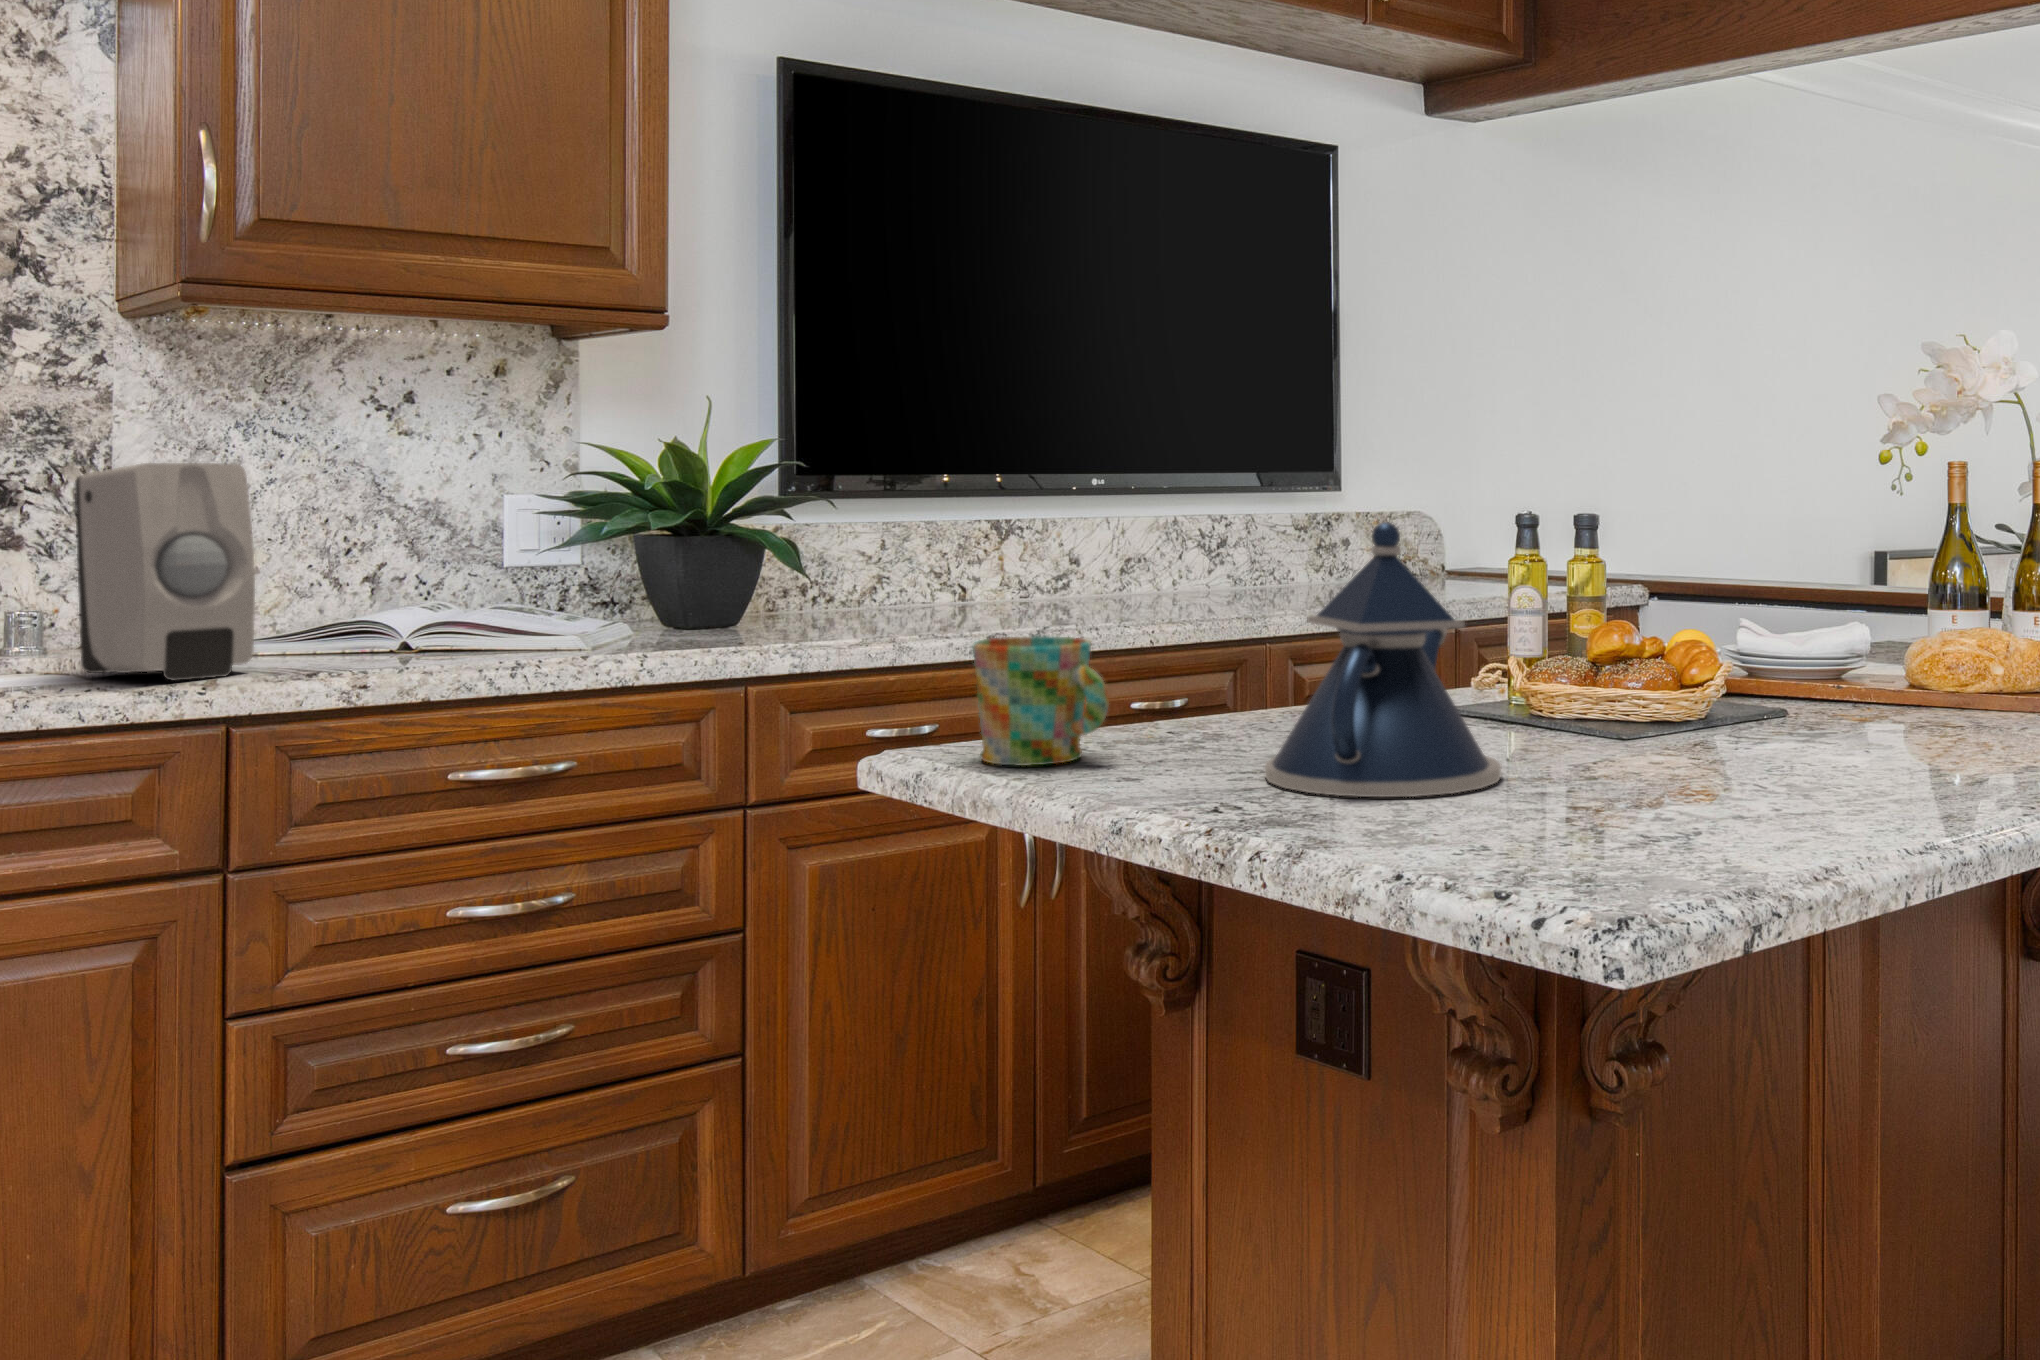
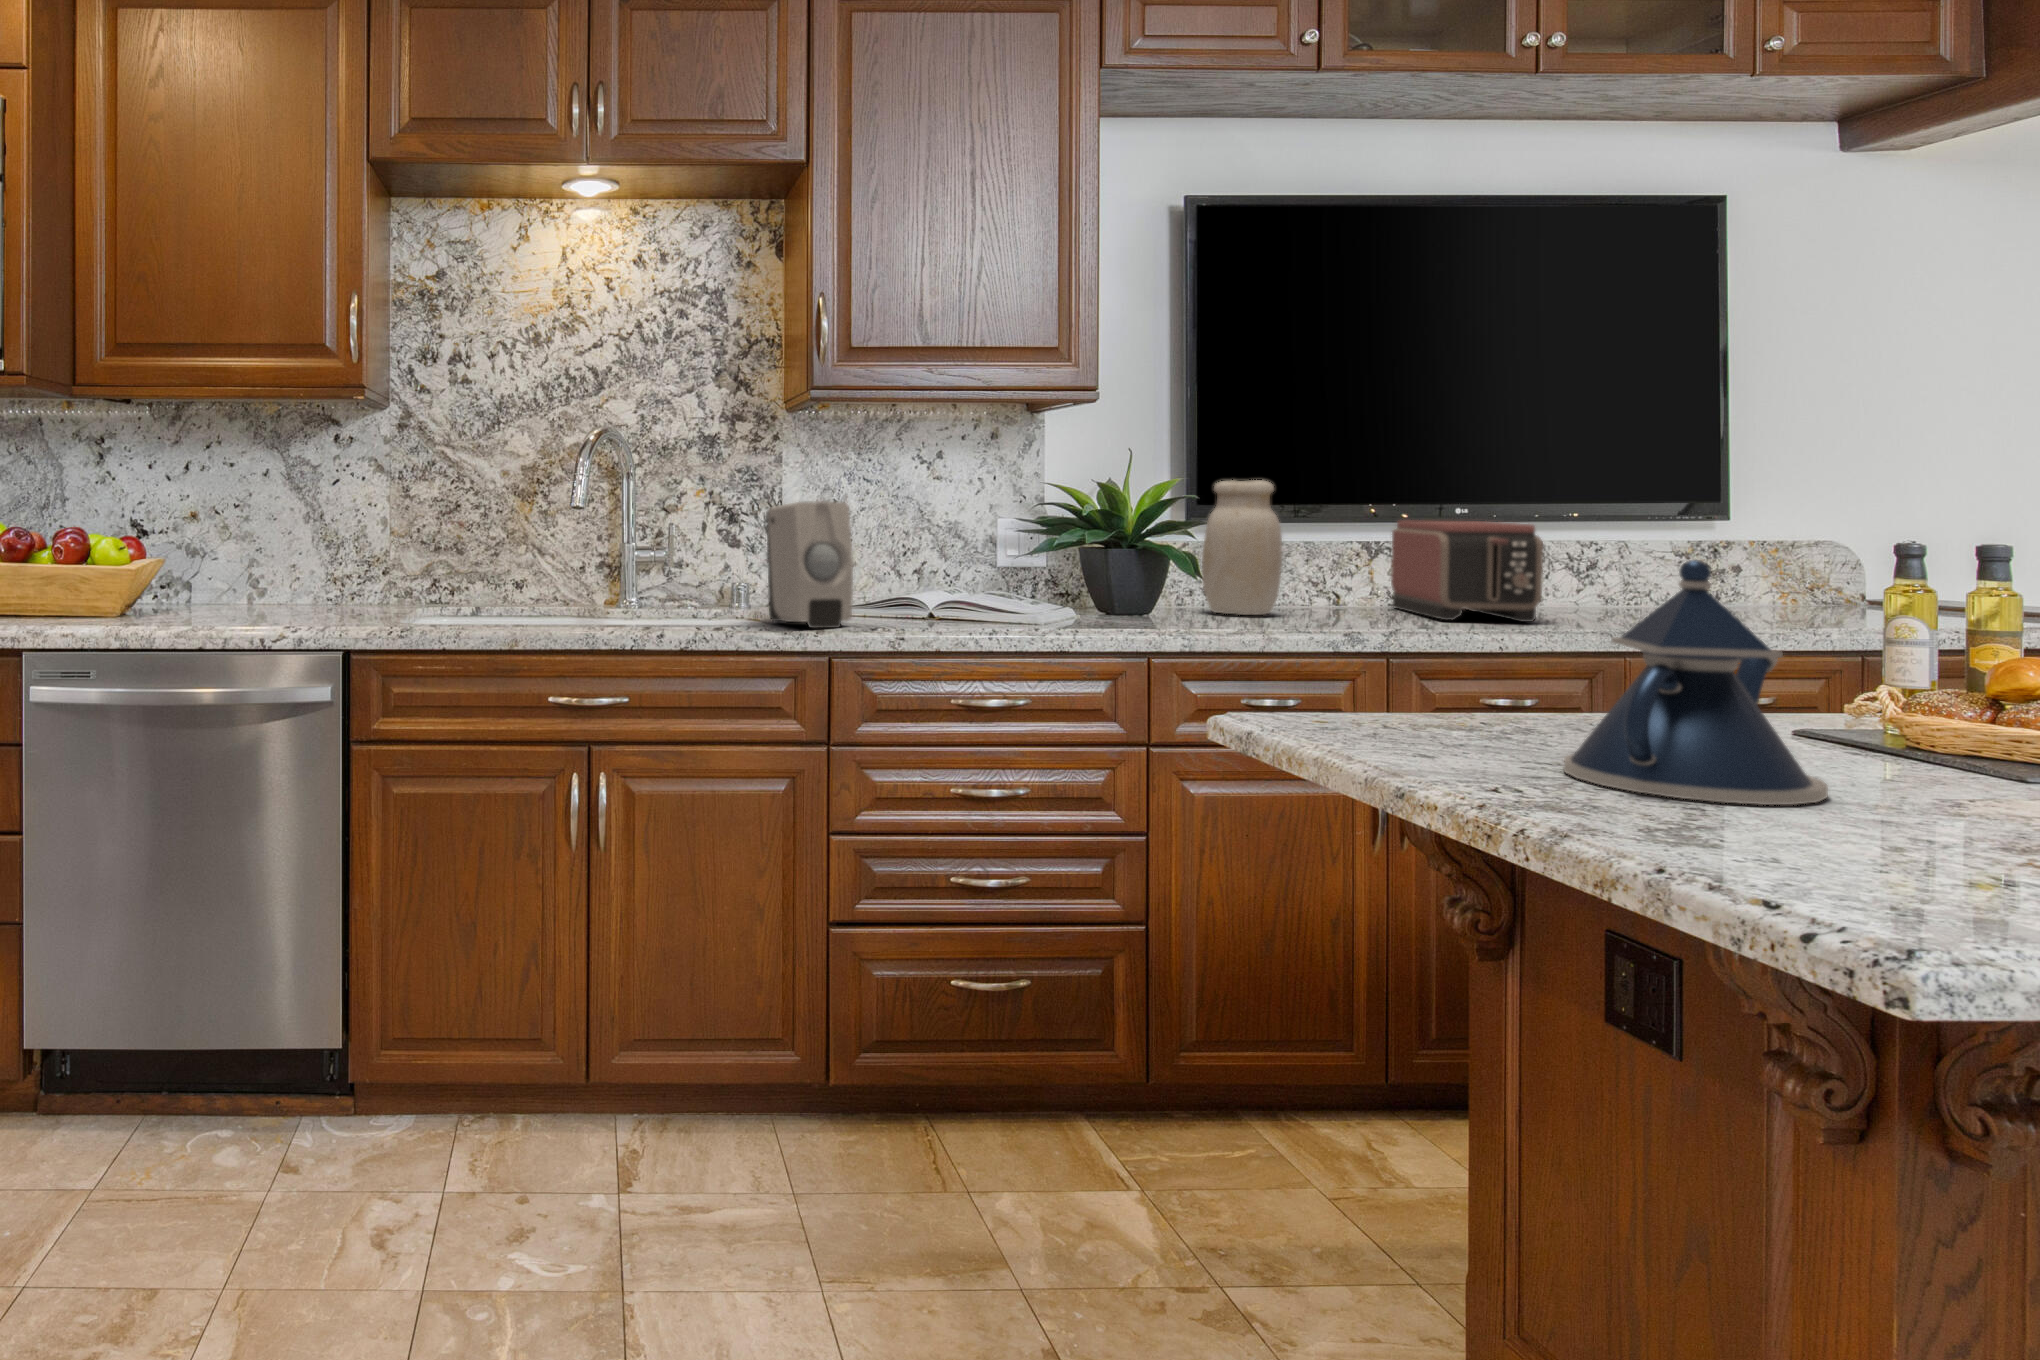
jar: none [807,442,907,618] -> present [1202,480,1282,615]
toaster: none [1027,494,1183,612] -> present [1391,520,1543,622]
mug: present [973,636,1109,766] -> none [1307,637,1421,737]

